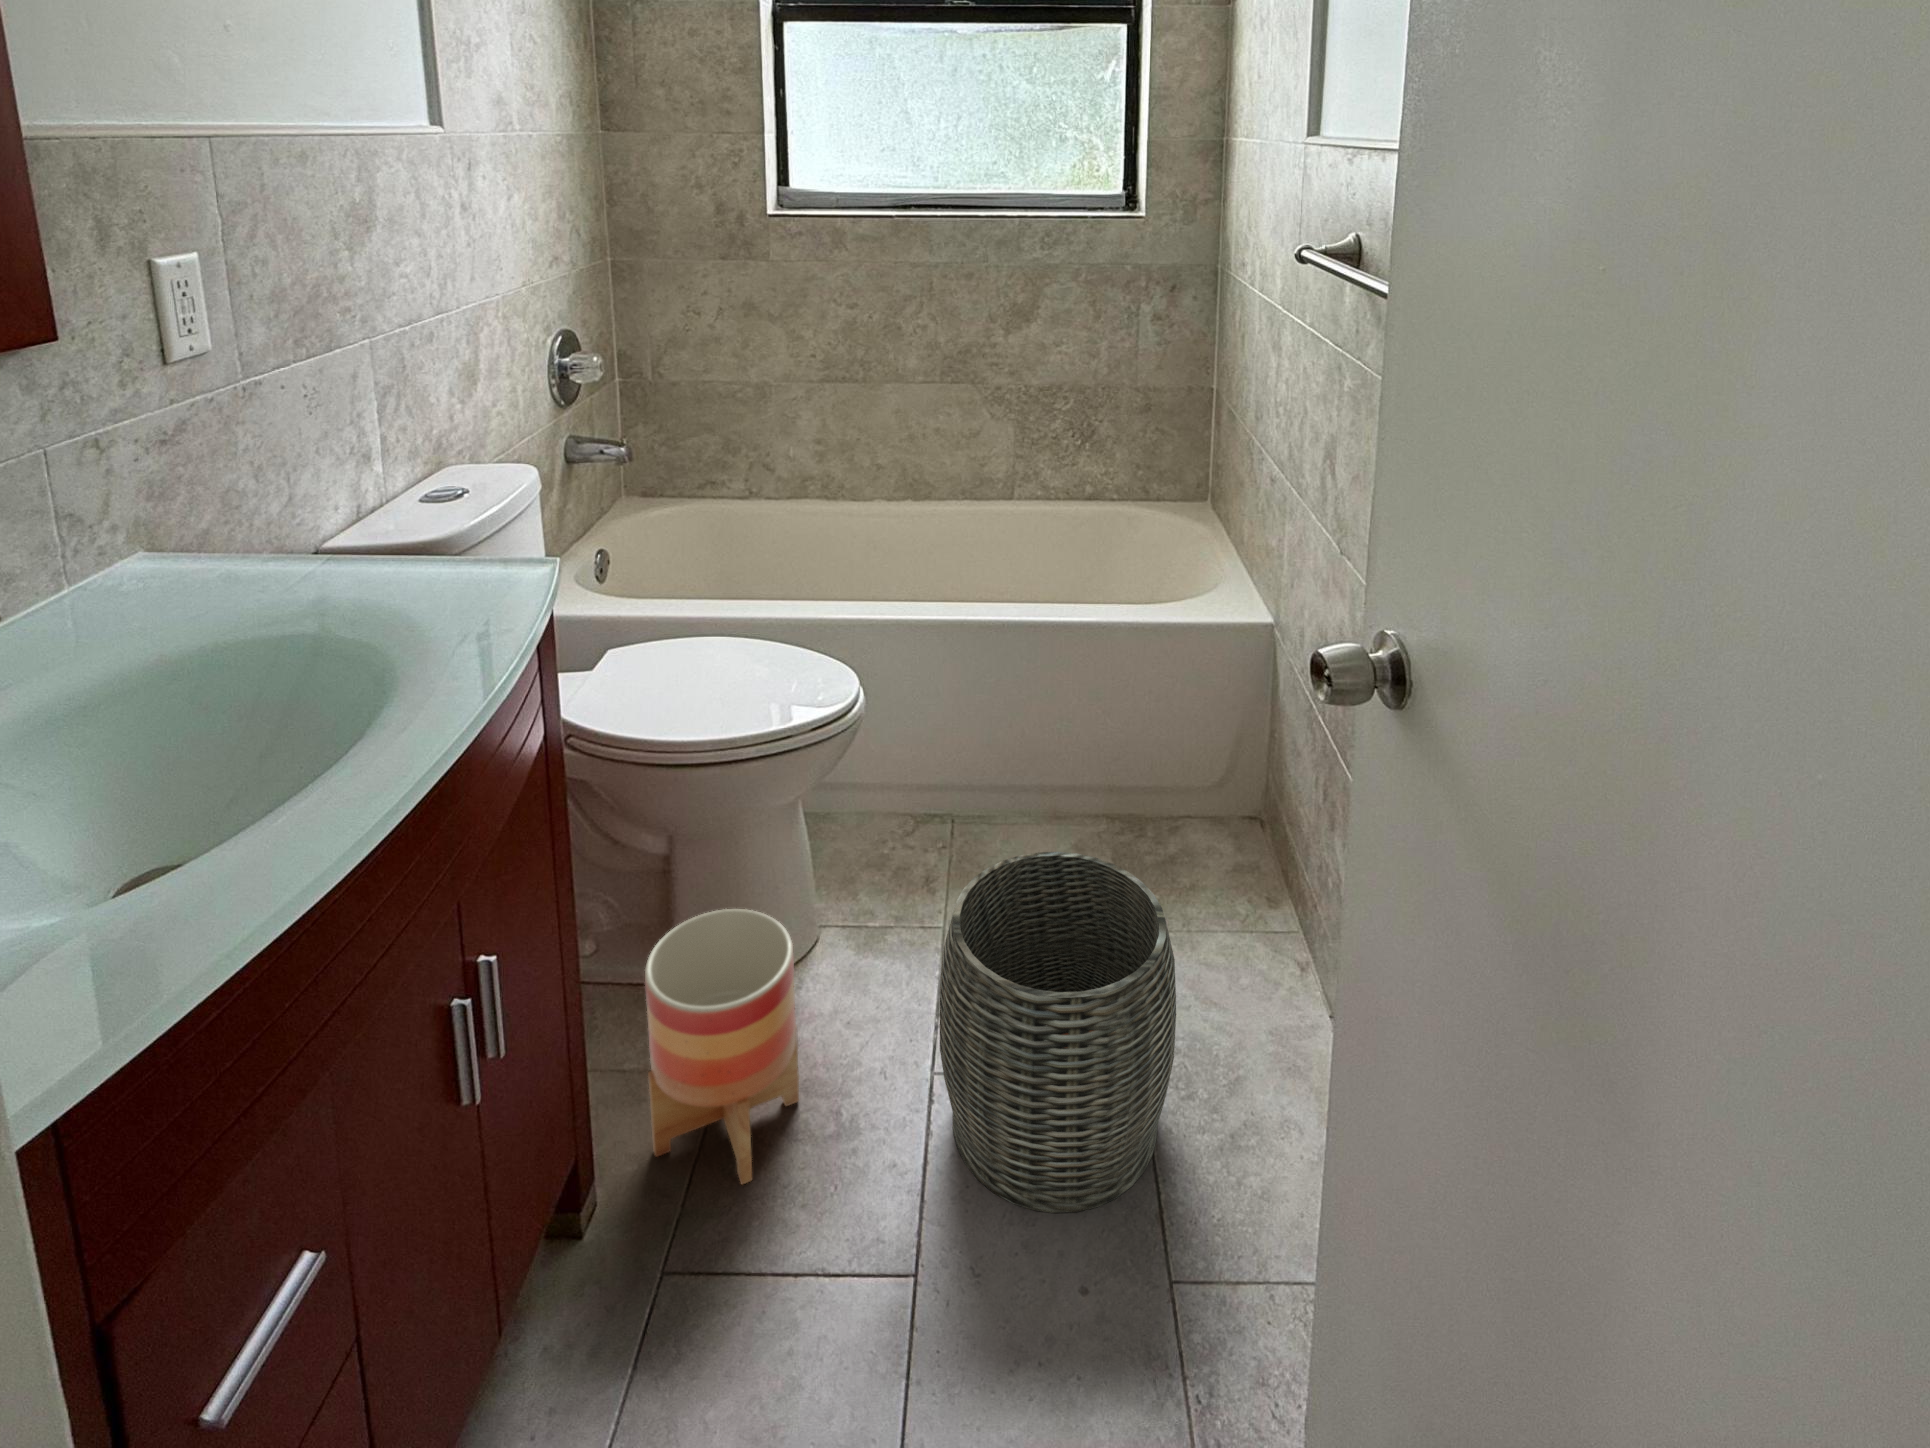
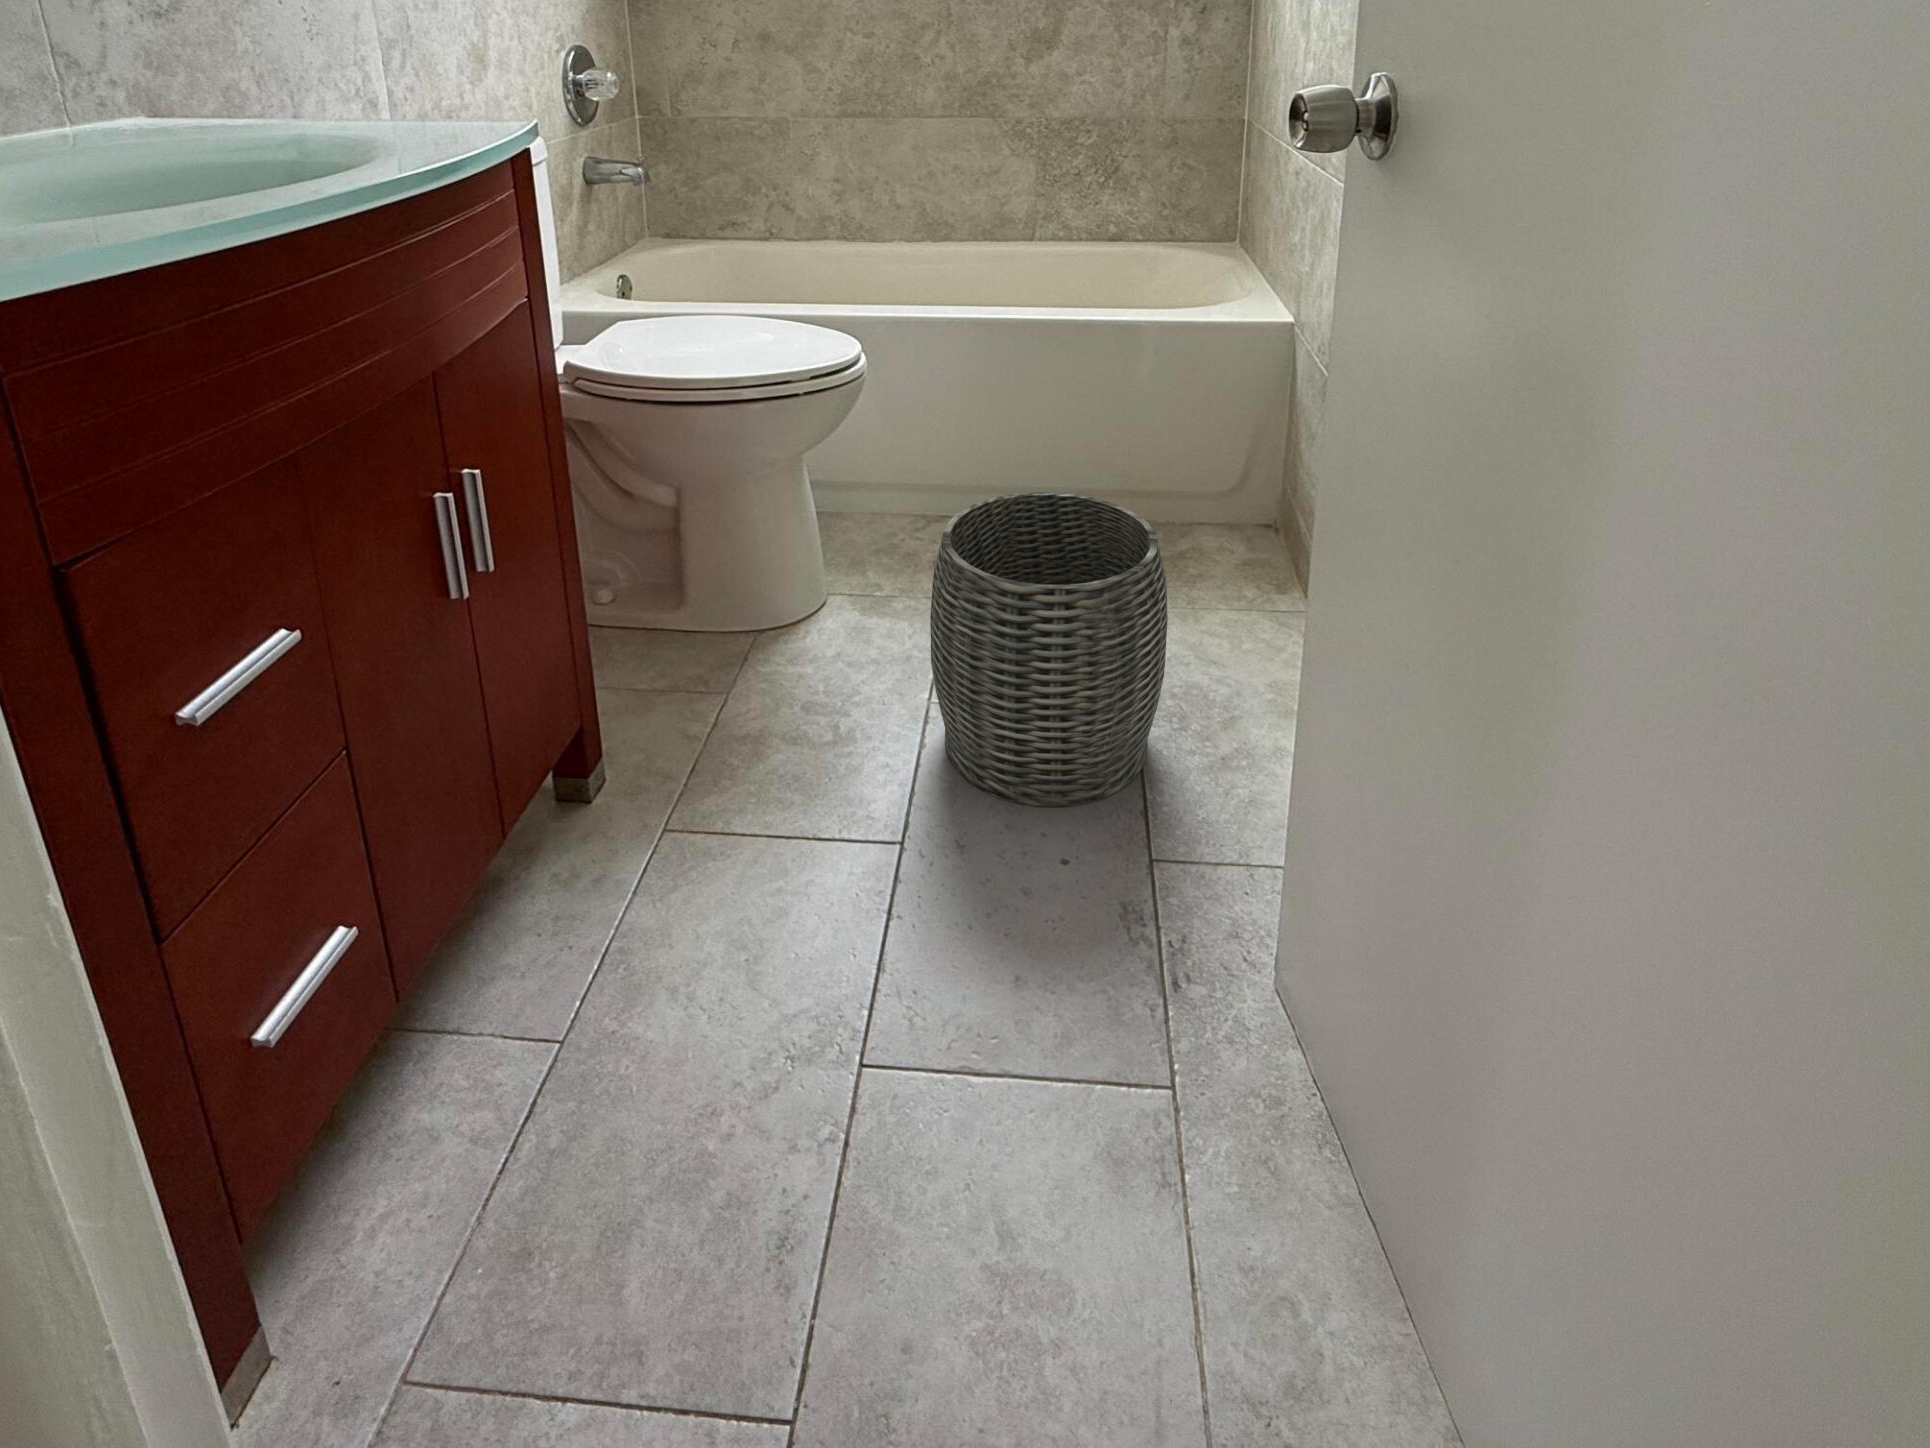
planter: present [645,909,799,1184] -> none [645,533,798,774]

